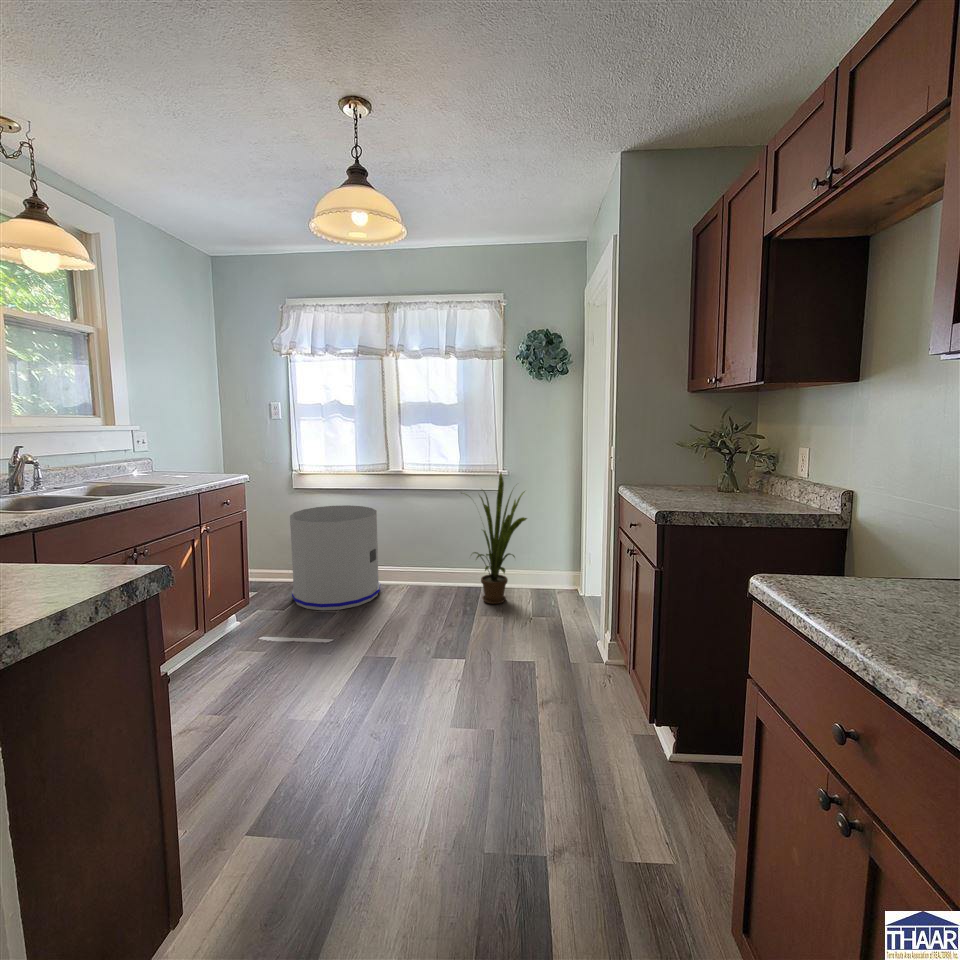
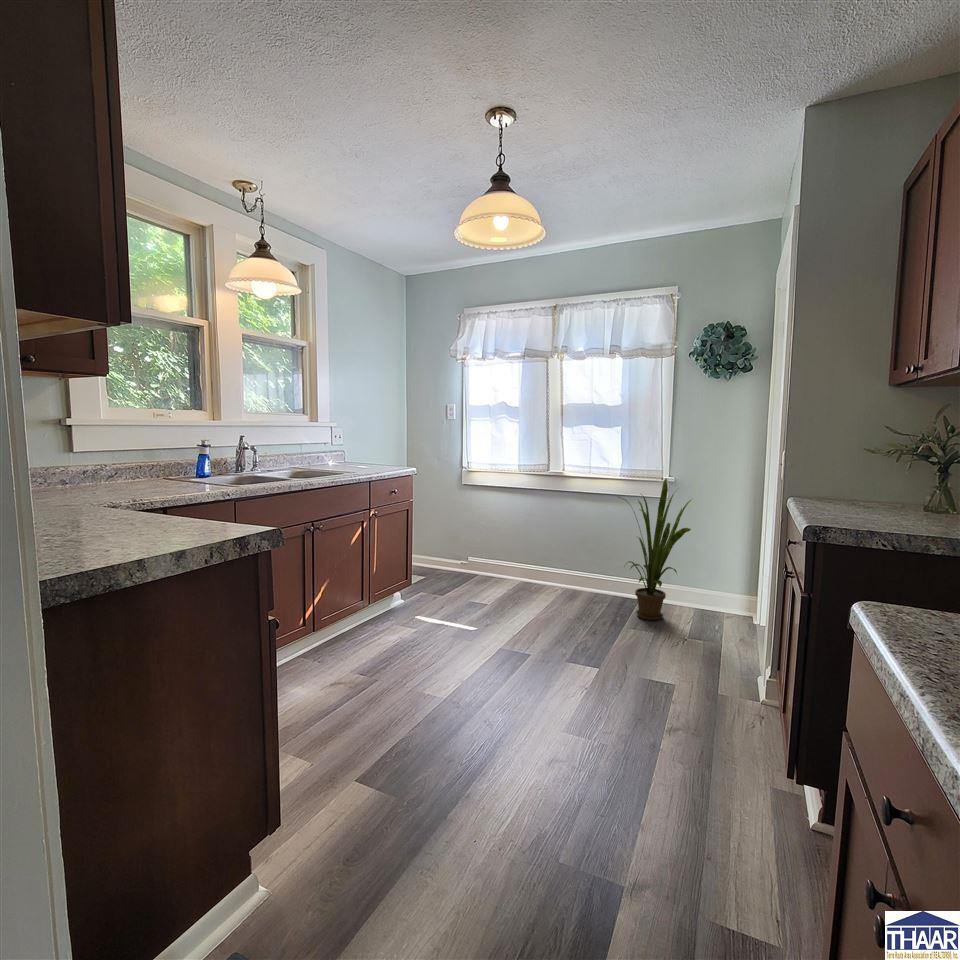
trash can: present [290,505,380,610] -> none [450,504,533,603]

